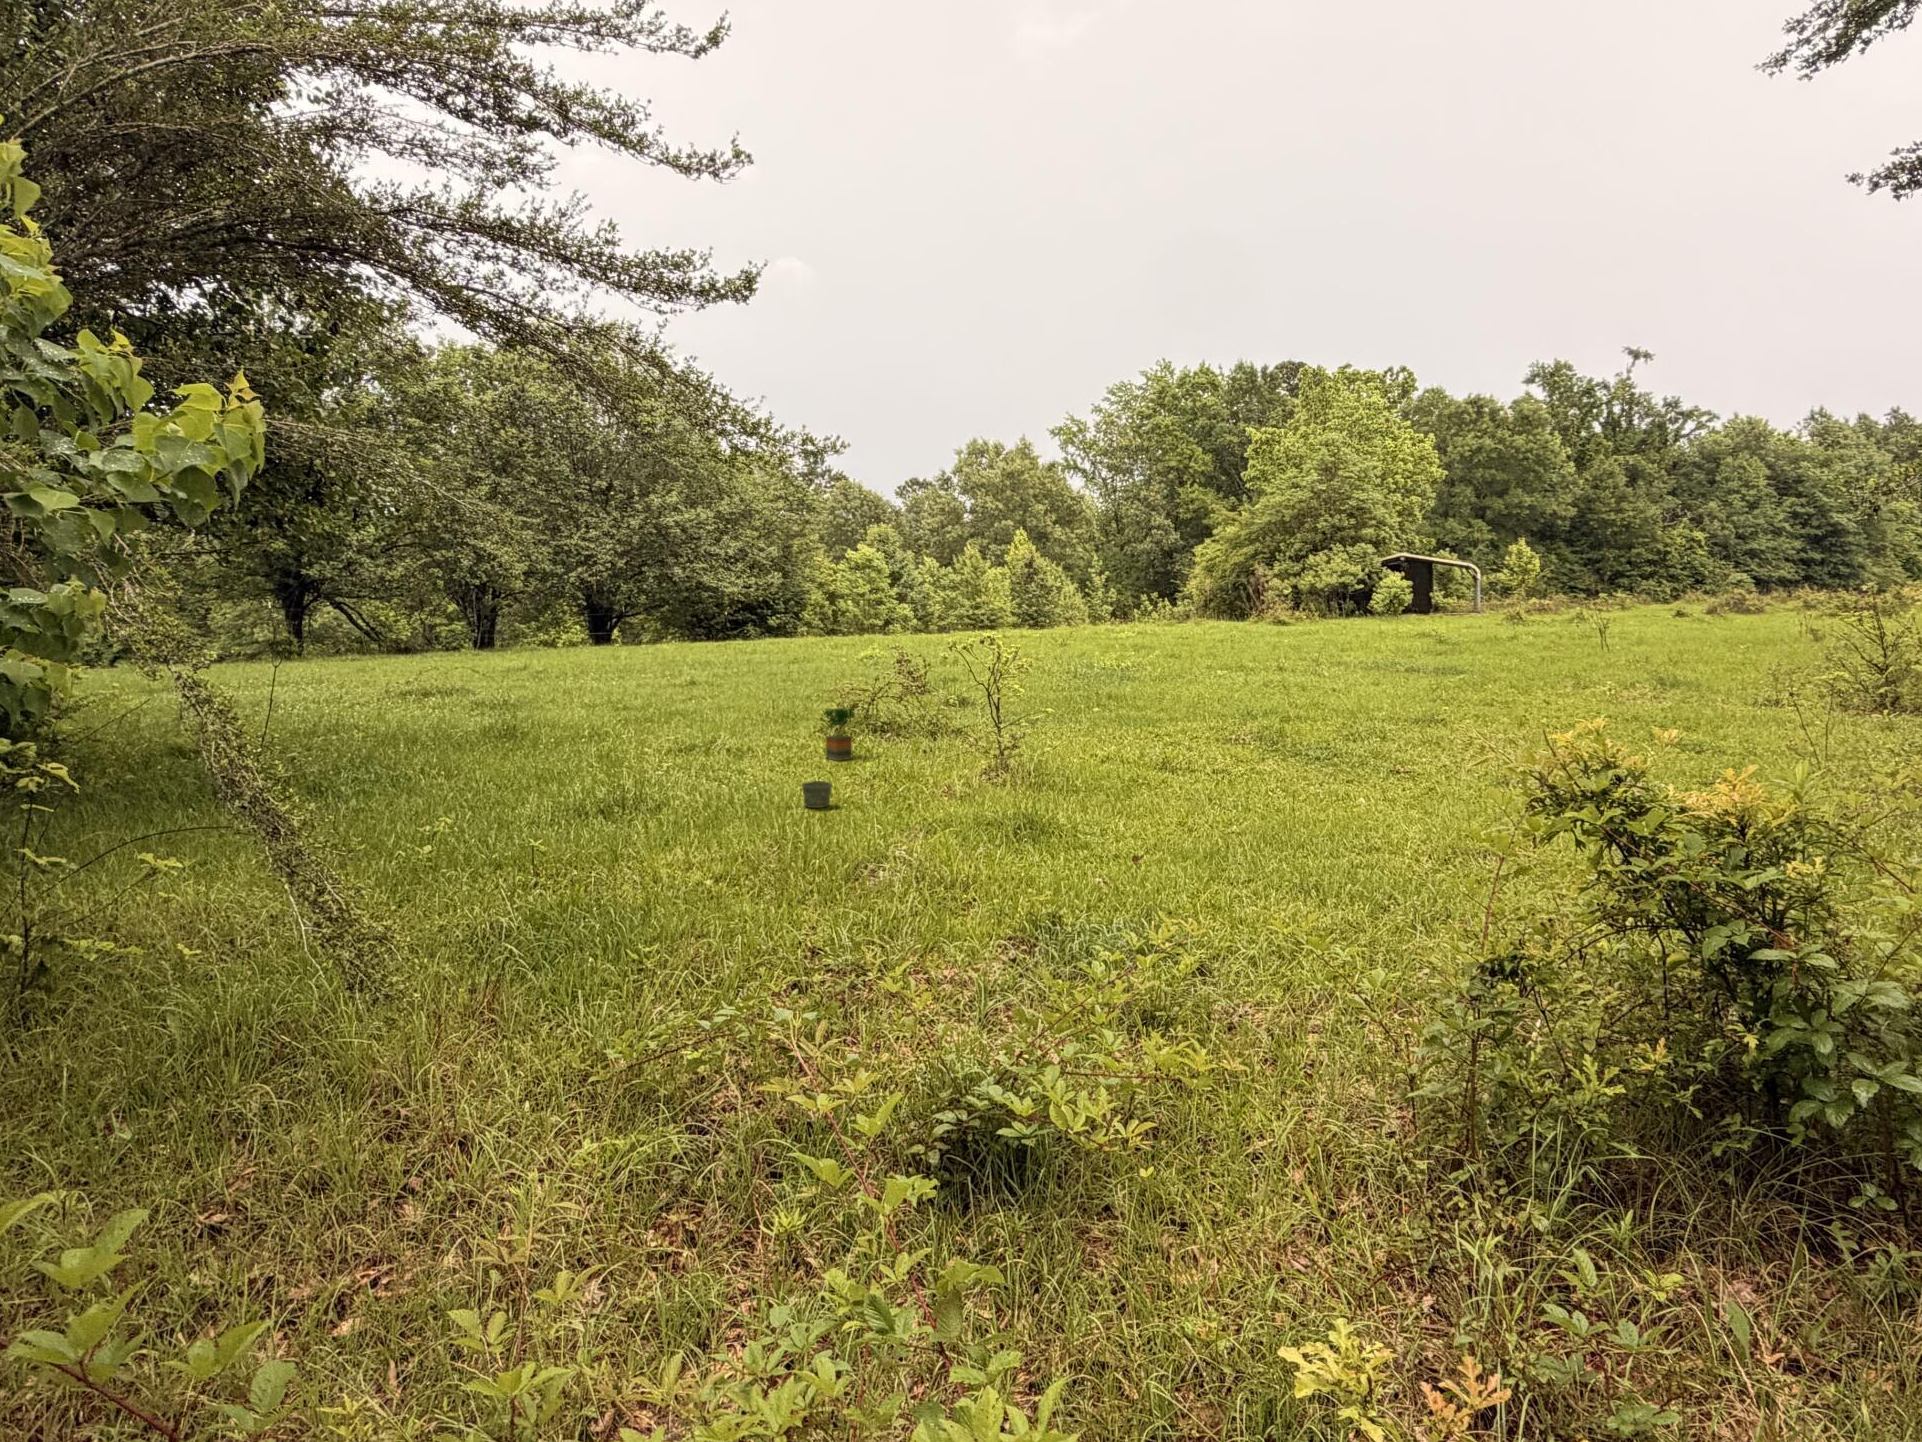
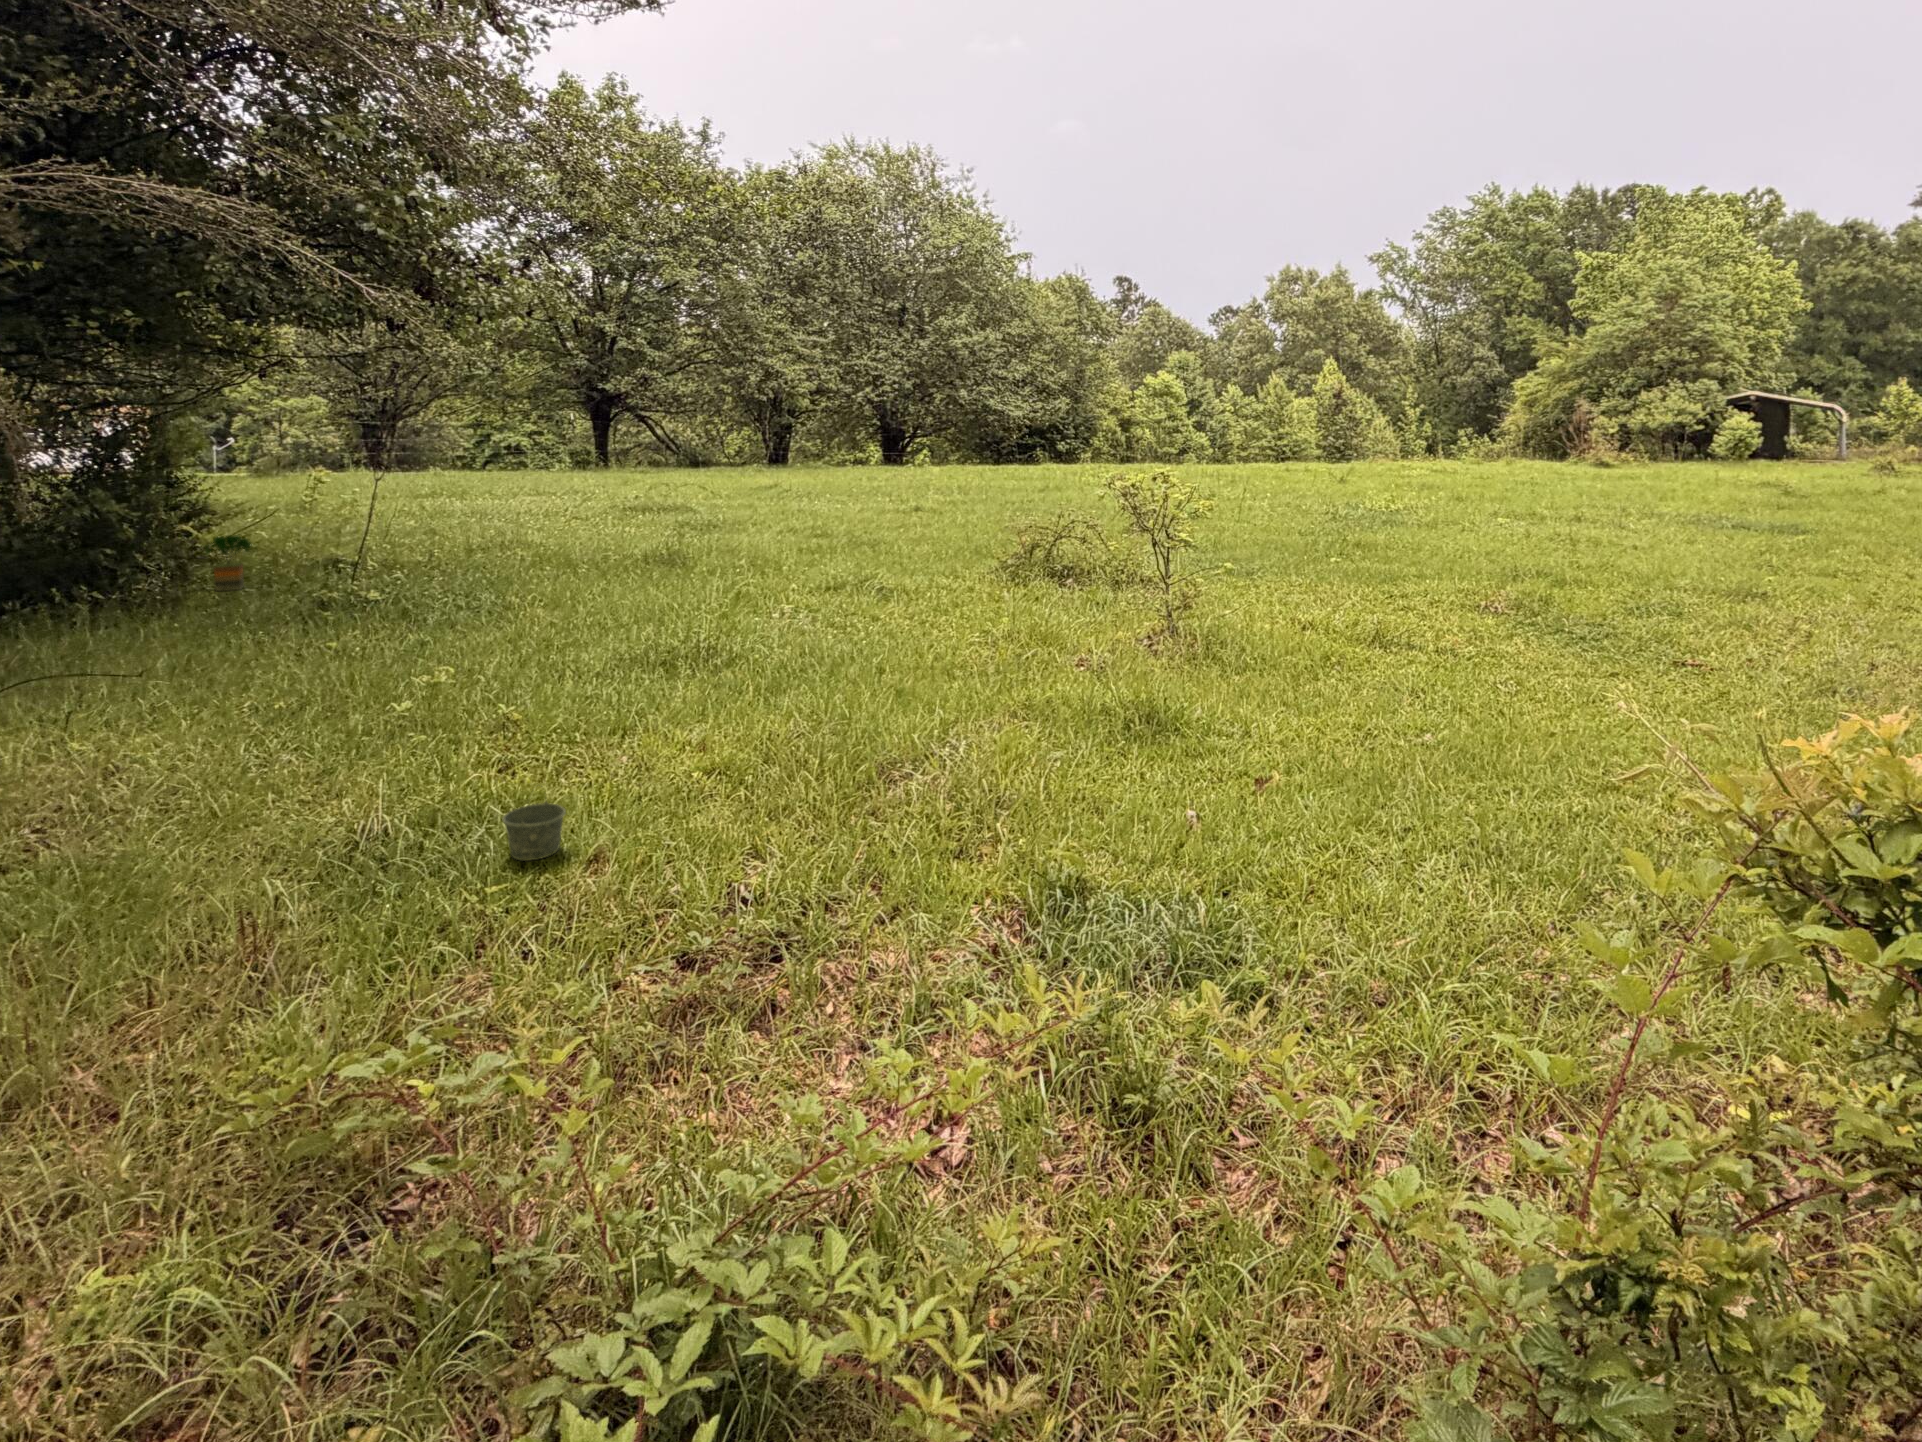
potted tree: present [820,708,855,761] -> present [206,535,252,591]

